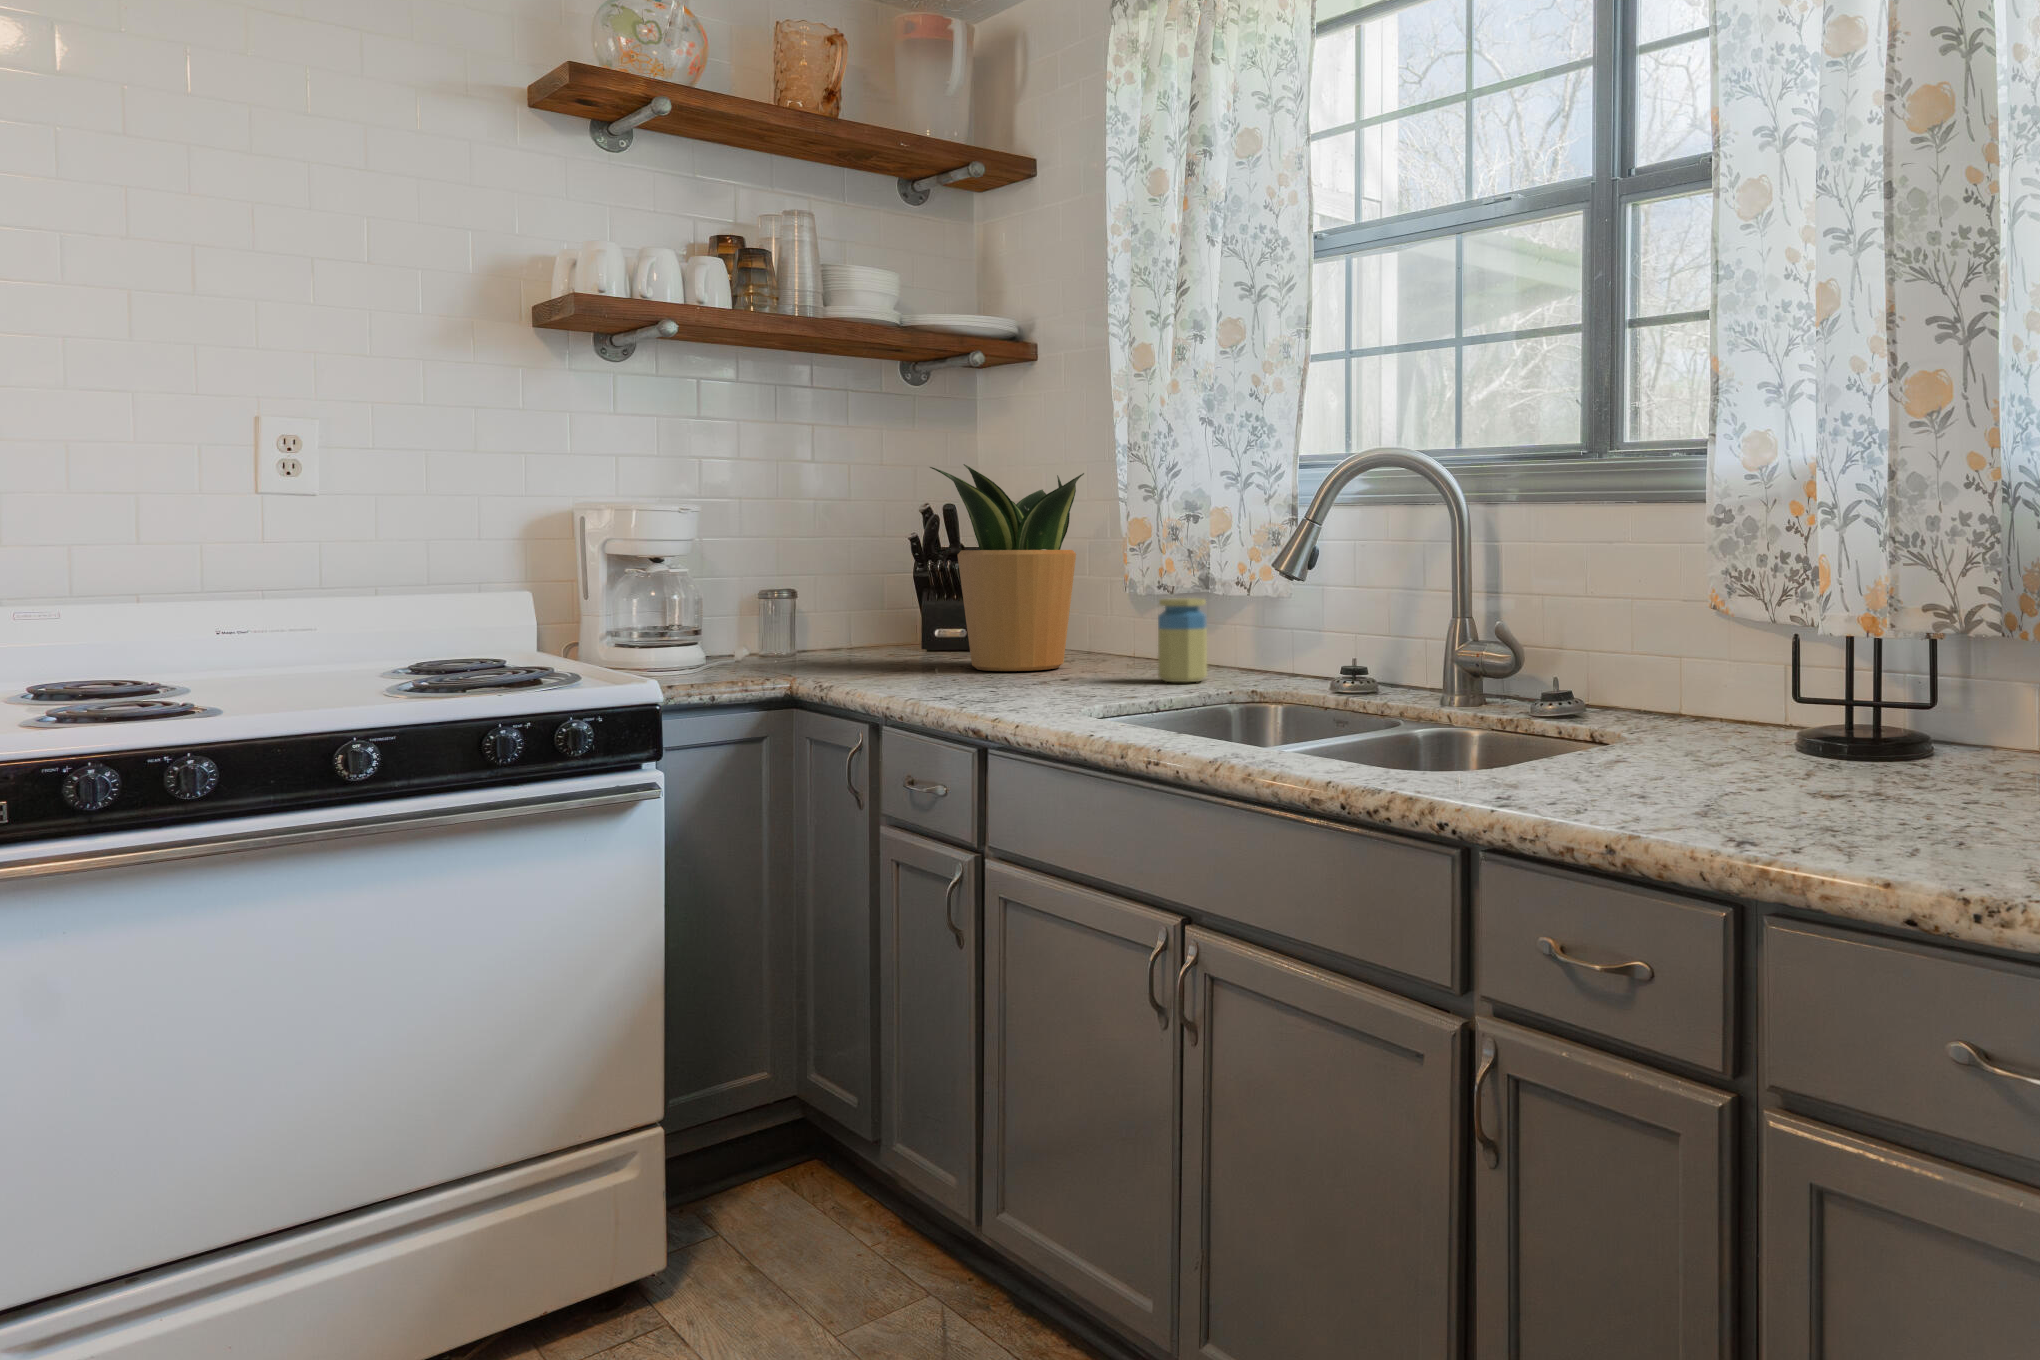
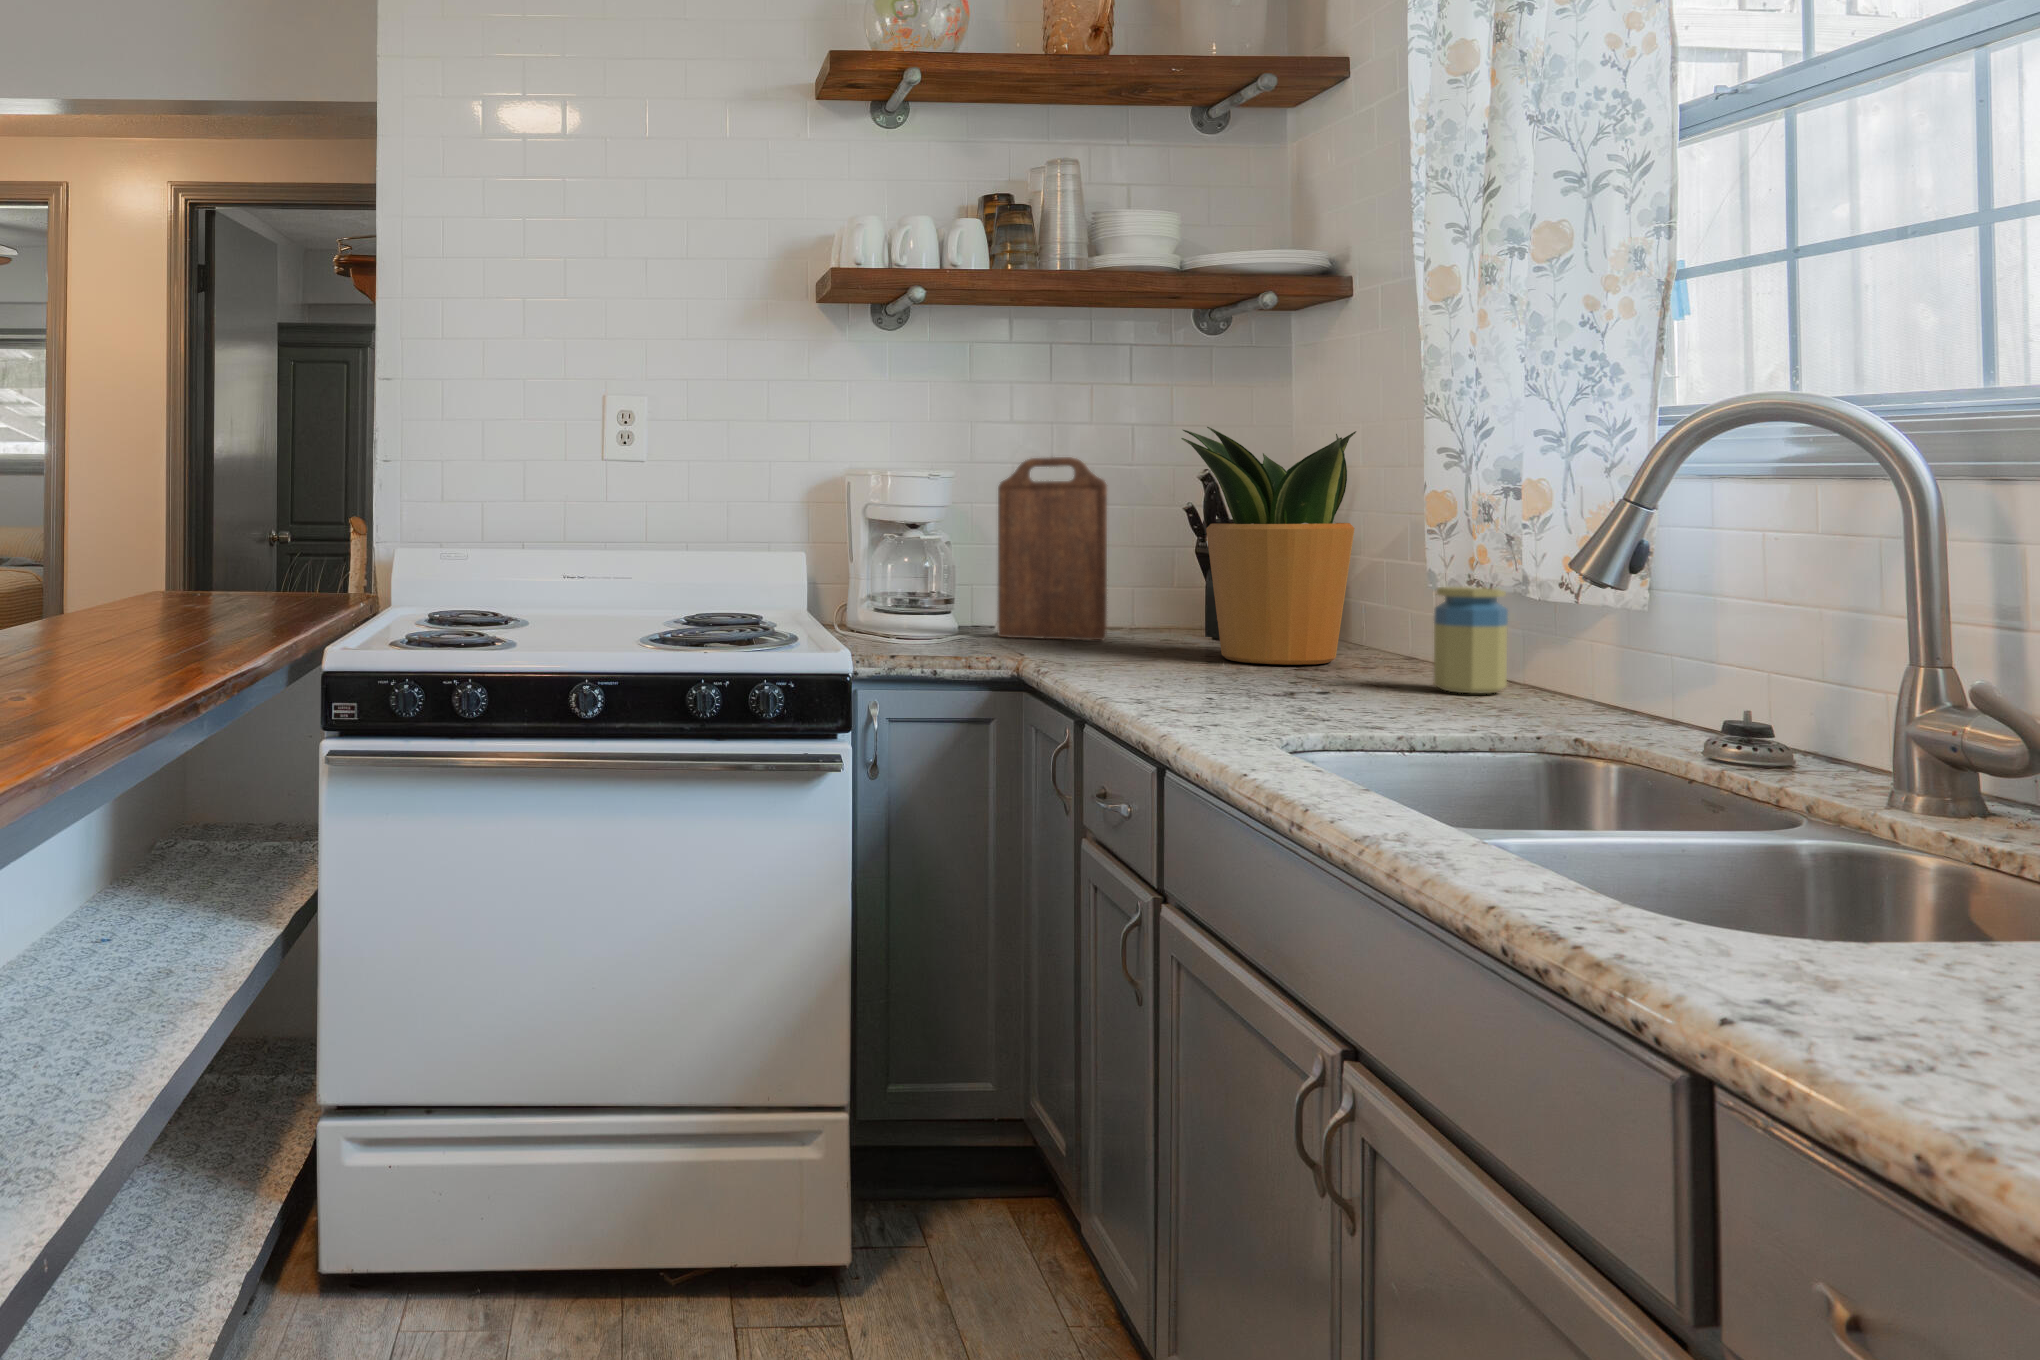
cutting board: none [747,488,855,663] -> present [998,457,1107,640]

